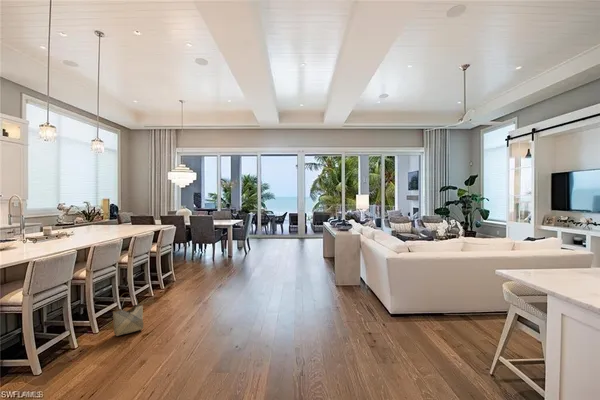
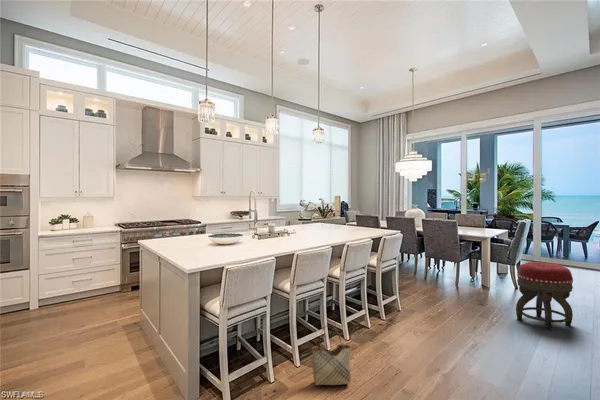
footstool: none [249,238,278,277] -> present [516,262,573,330]

